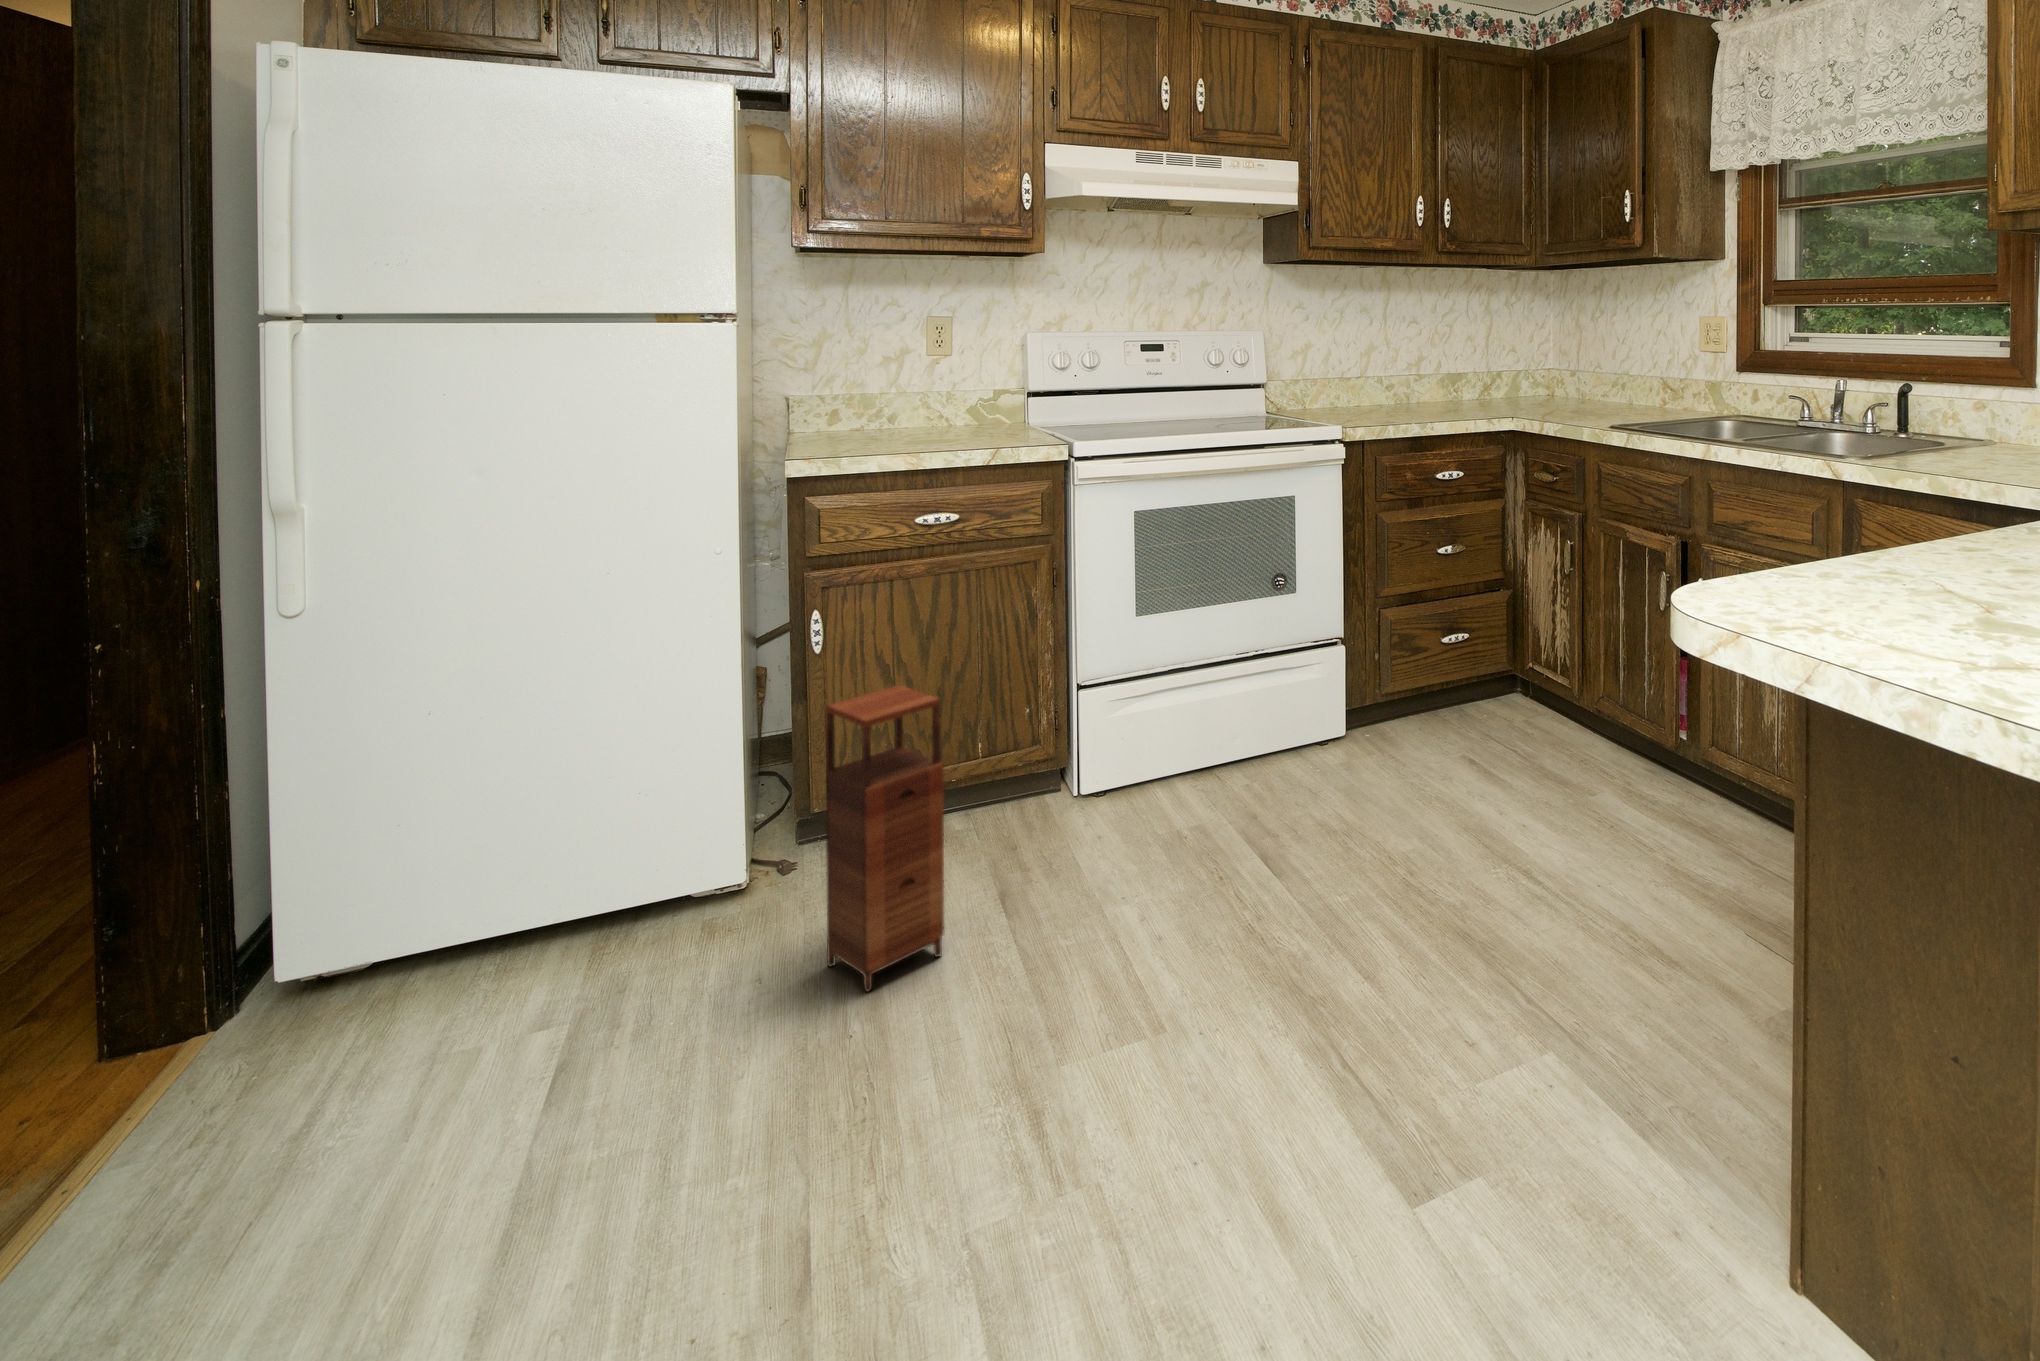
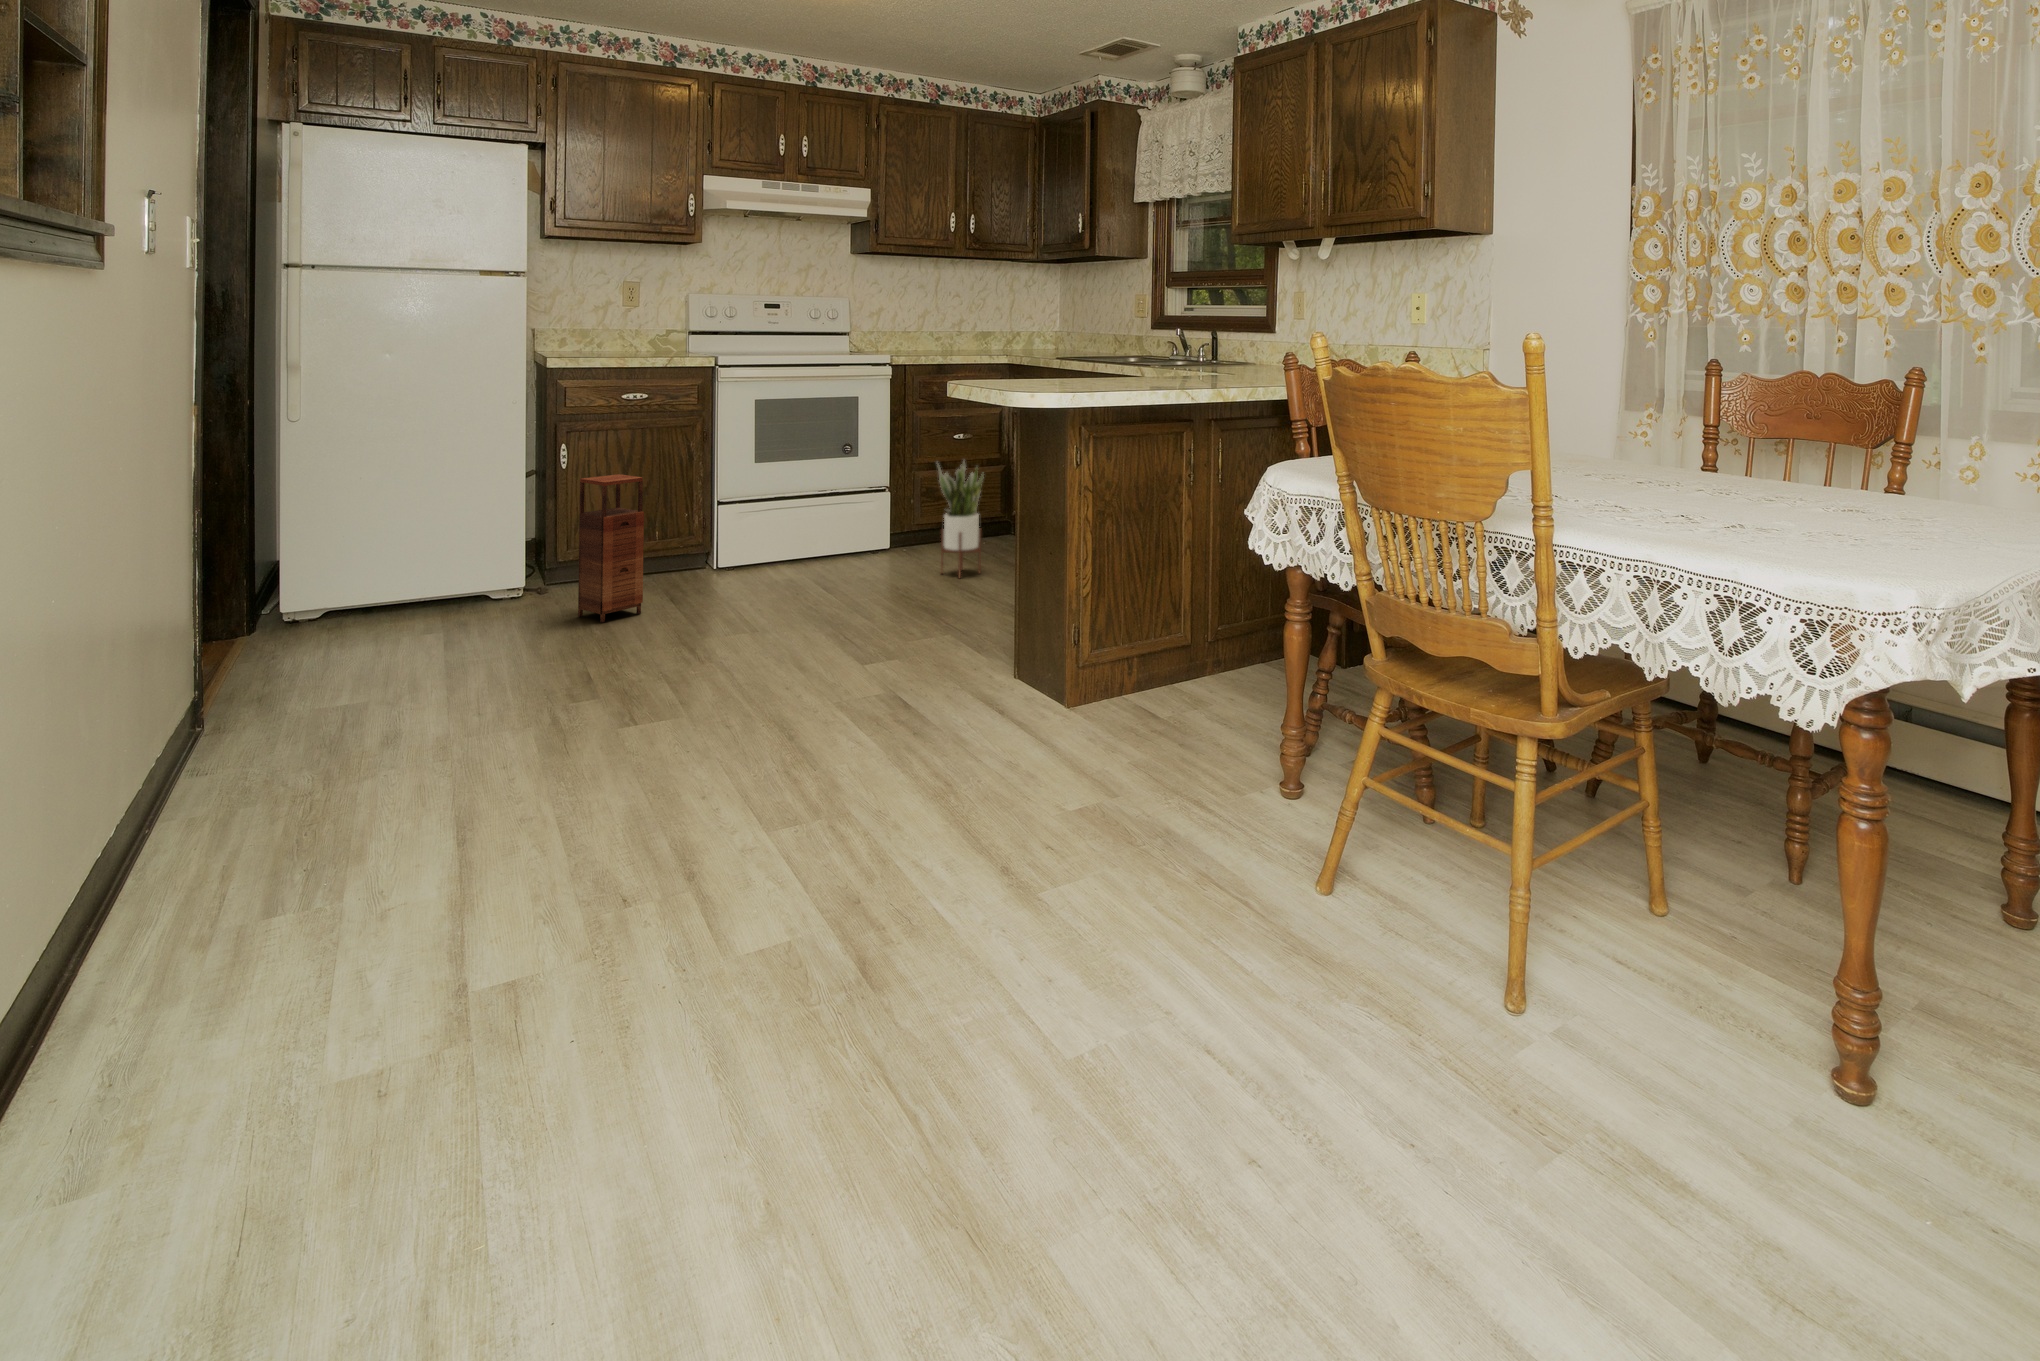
potted plant: none [1441,614,1516,827] -> present [938,462,983,577]

